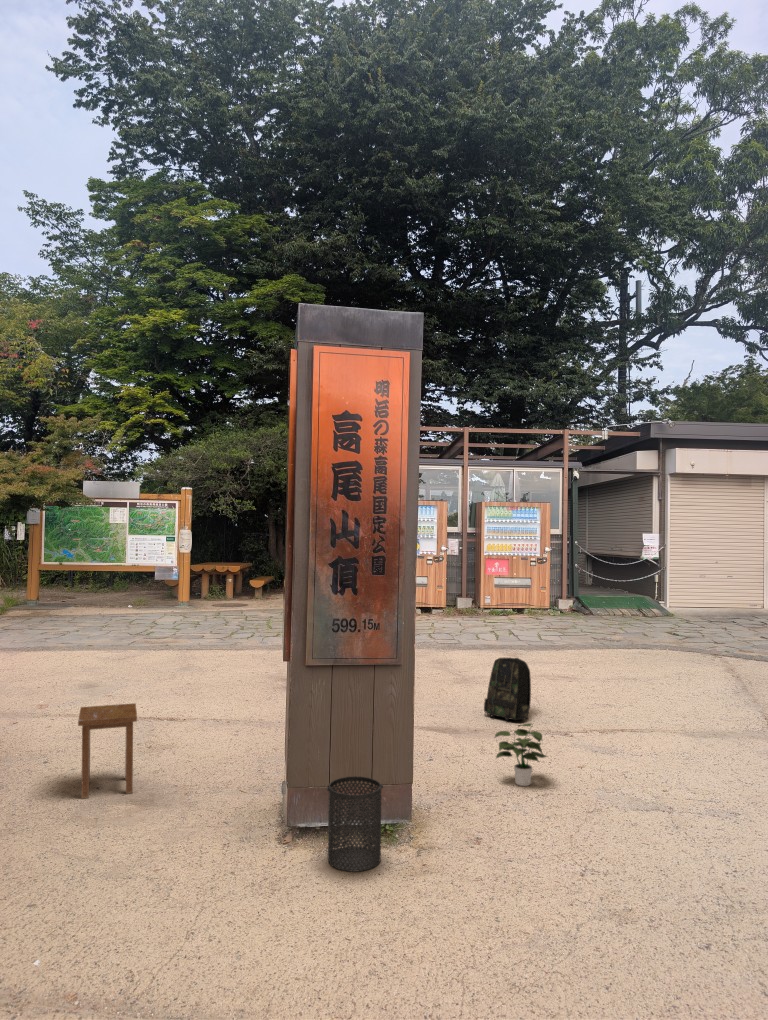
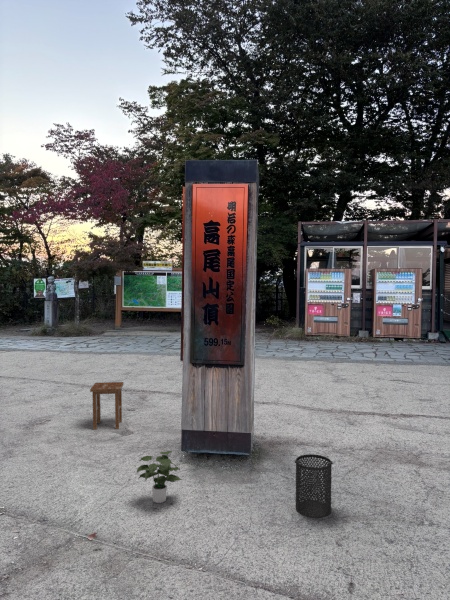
backpack: present [484,657,531,720] -> none [336,366,367,405]
potted plant: present [495,724,547,786] -> present [137,451,182,503]
trash can: present [327,776,383,872] -> present [295,454,333,518]

